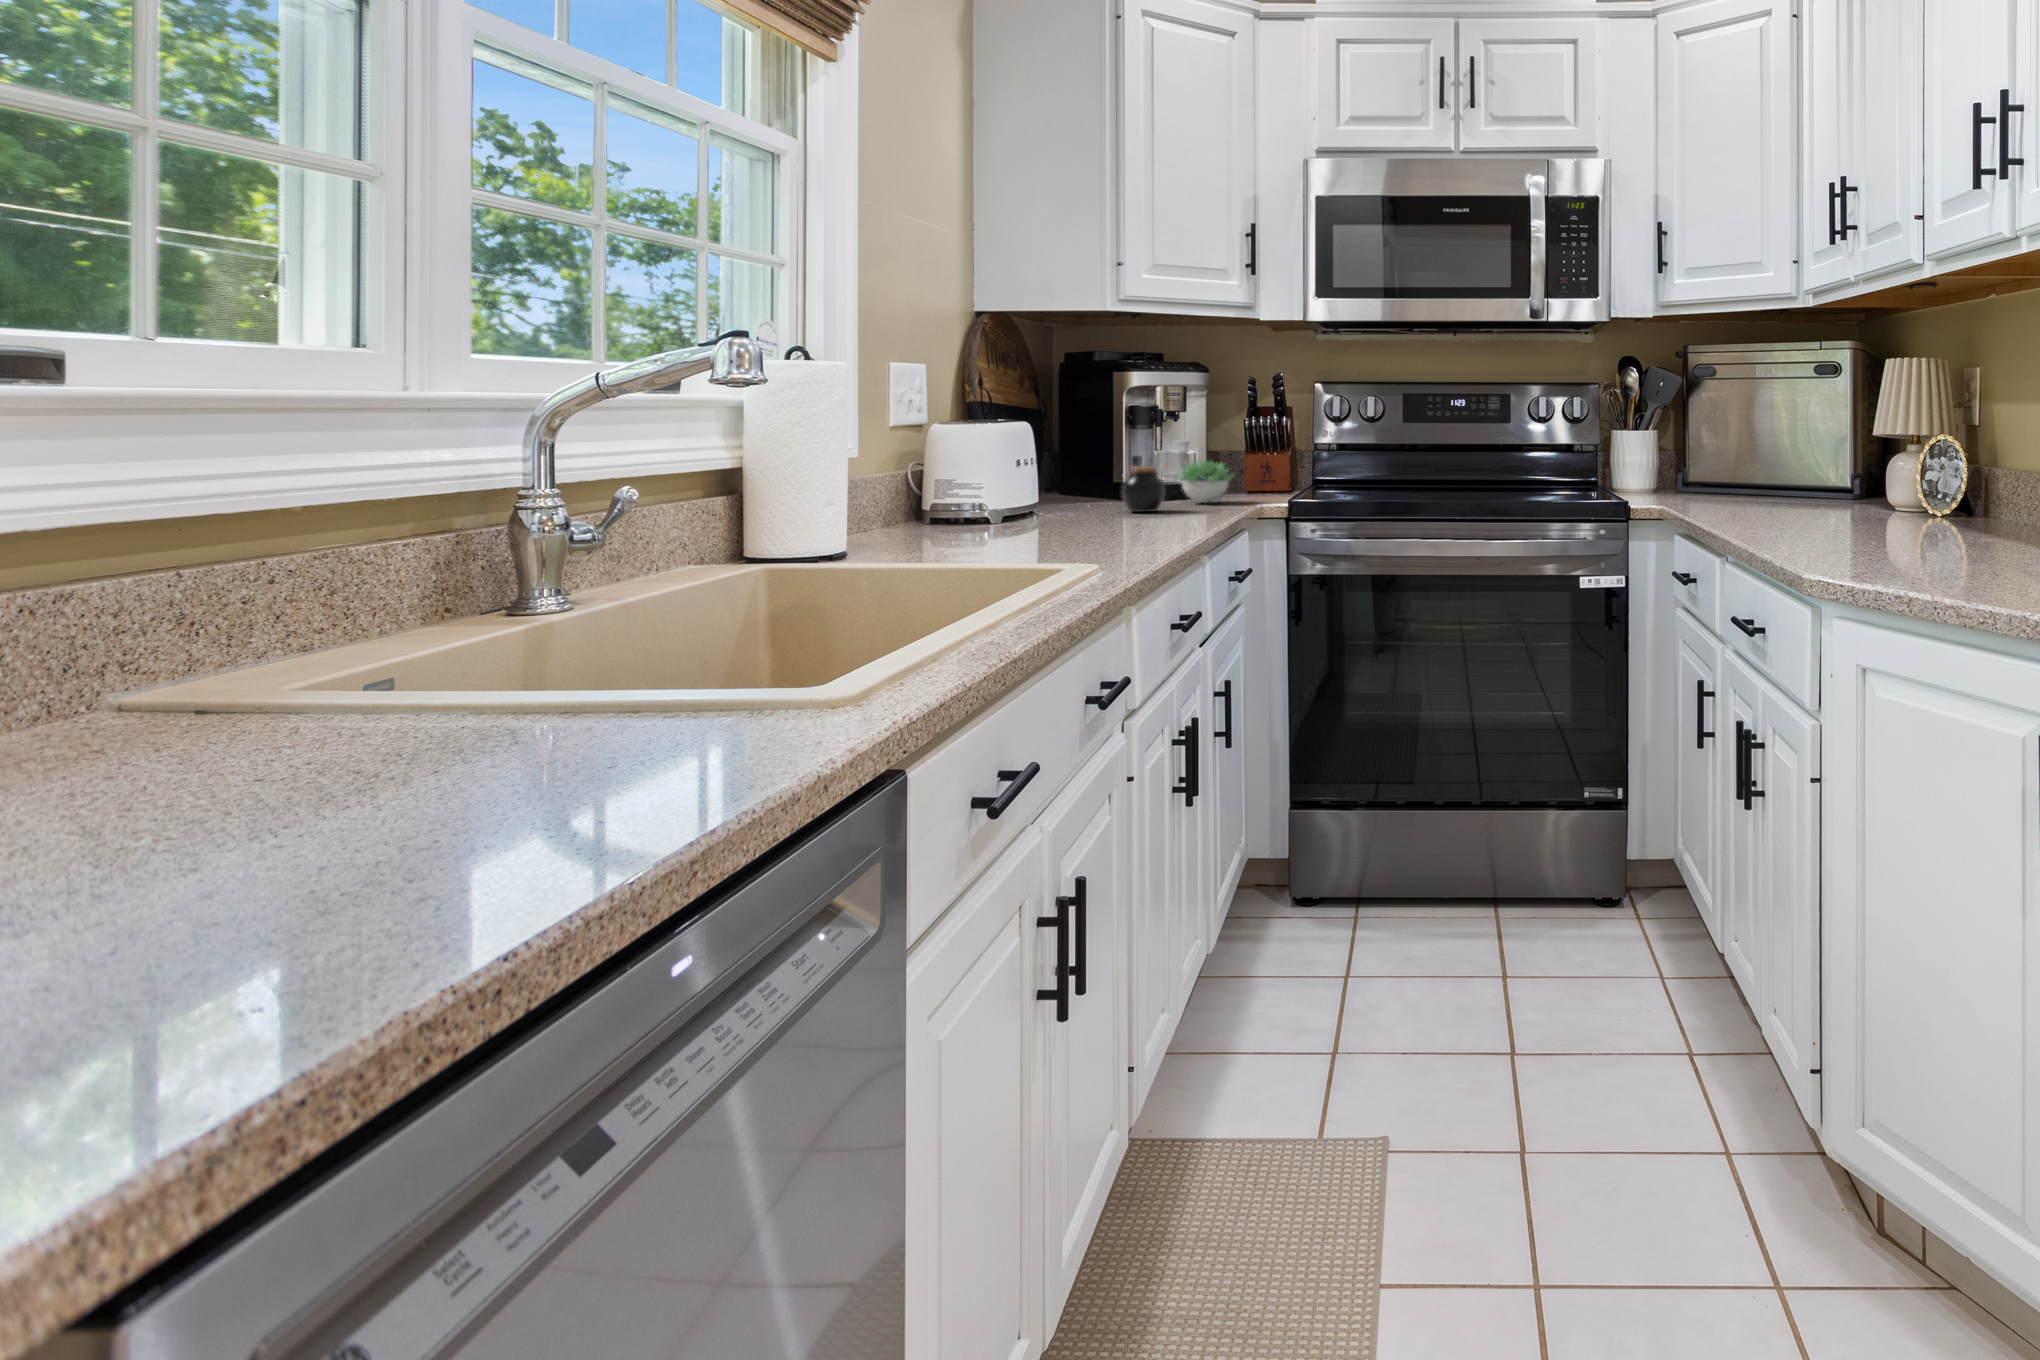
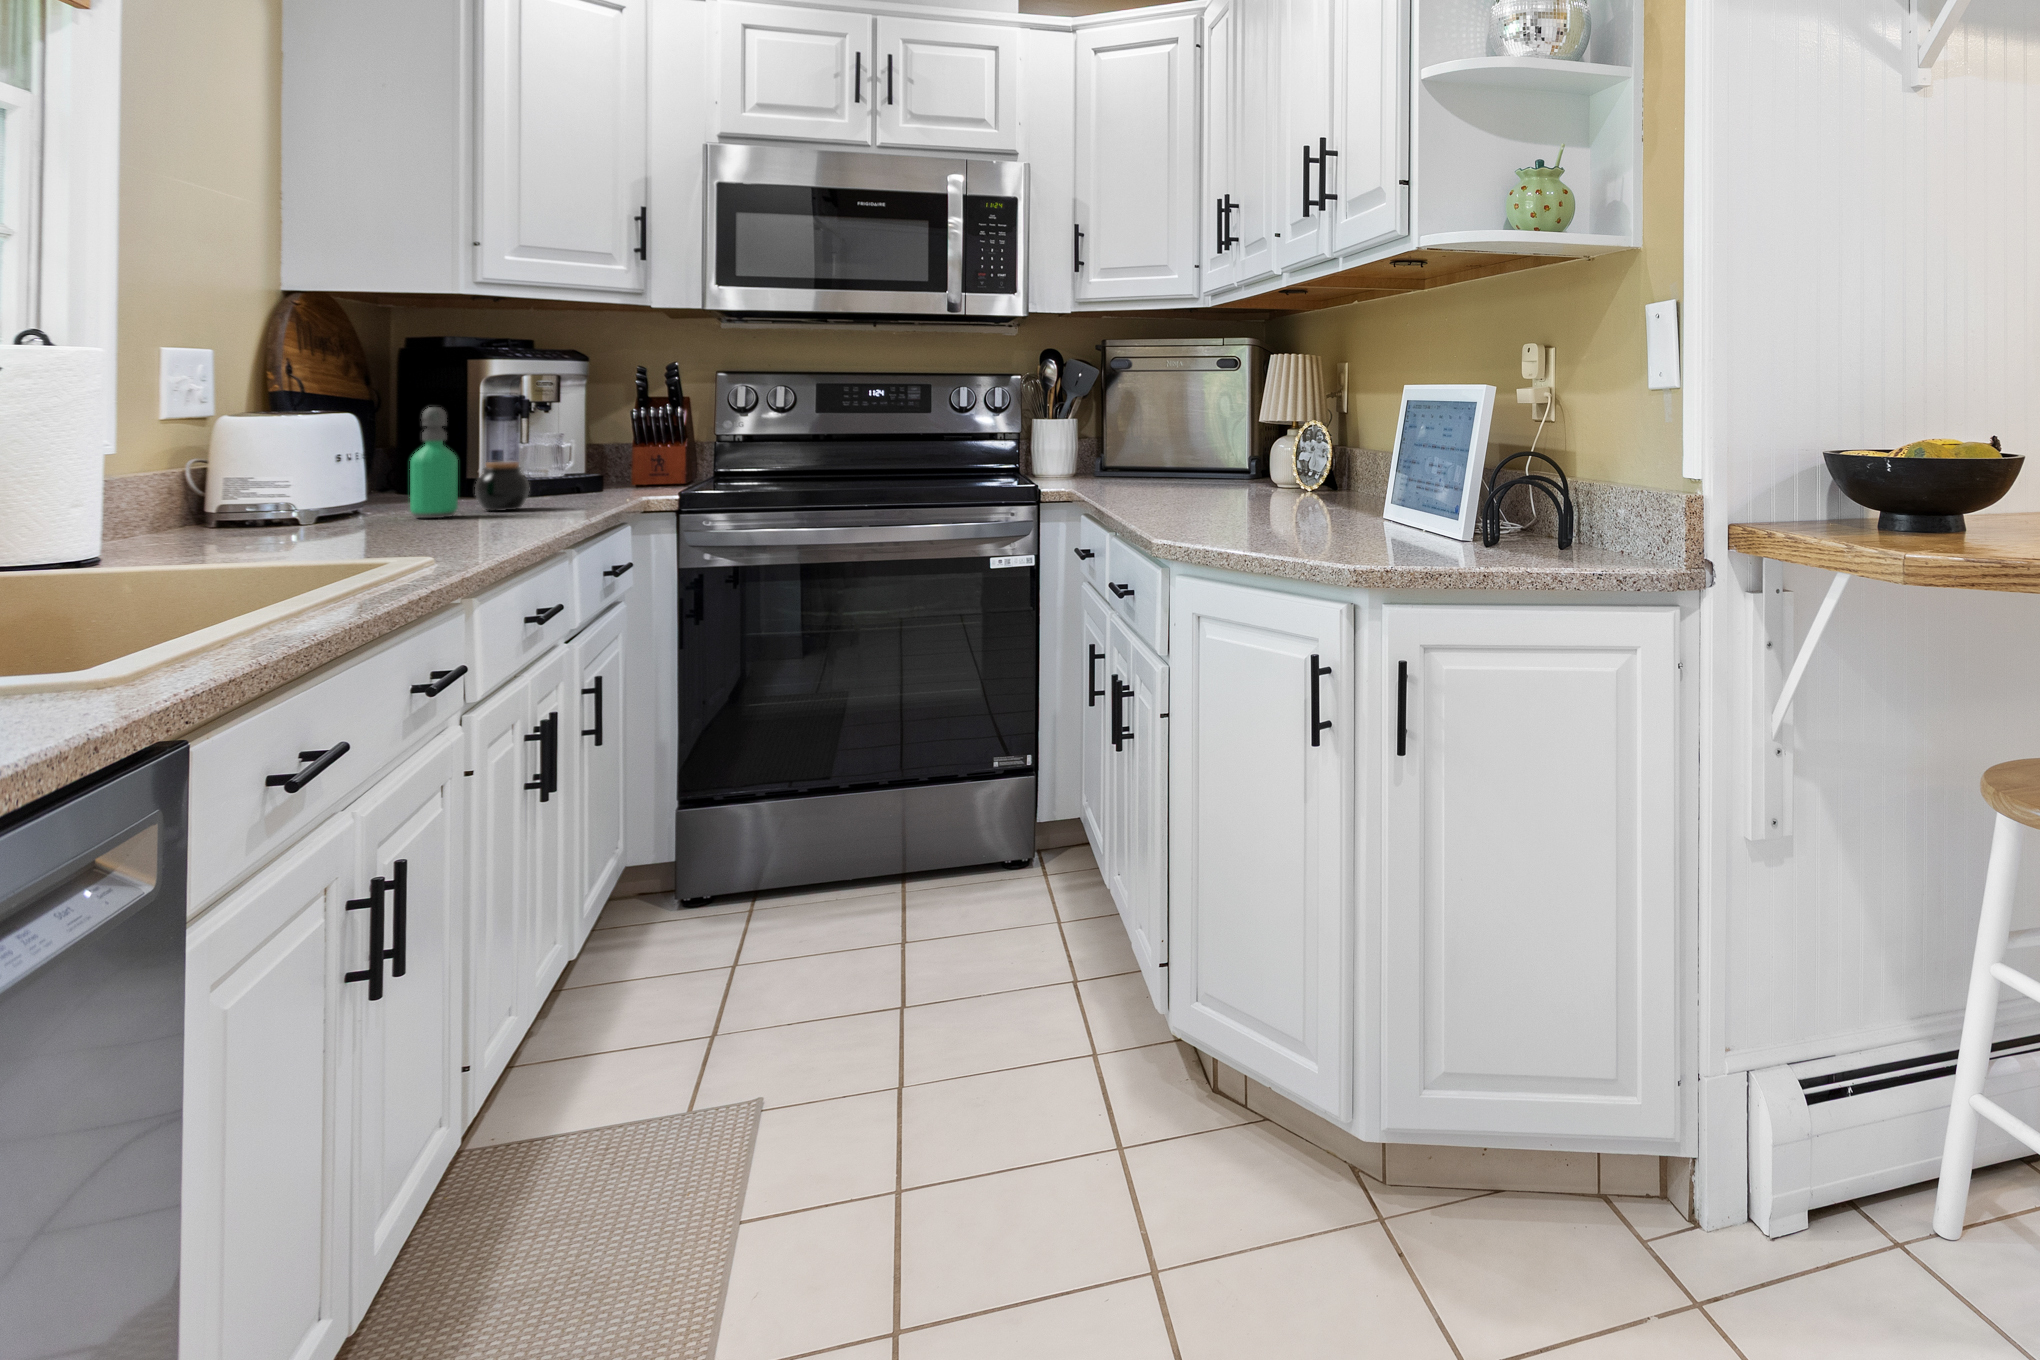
soap dispenser: none [1073,414,1110,518] -> present [410,407,458,518]
succulent plant: present [1177,461,1234,503] -> none [545,454,622,499]

